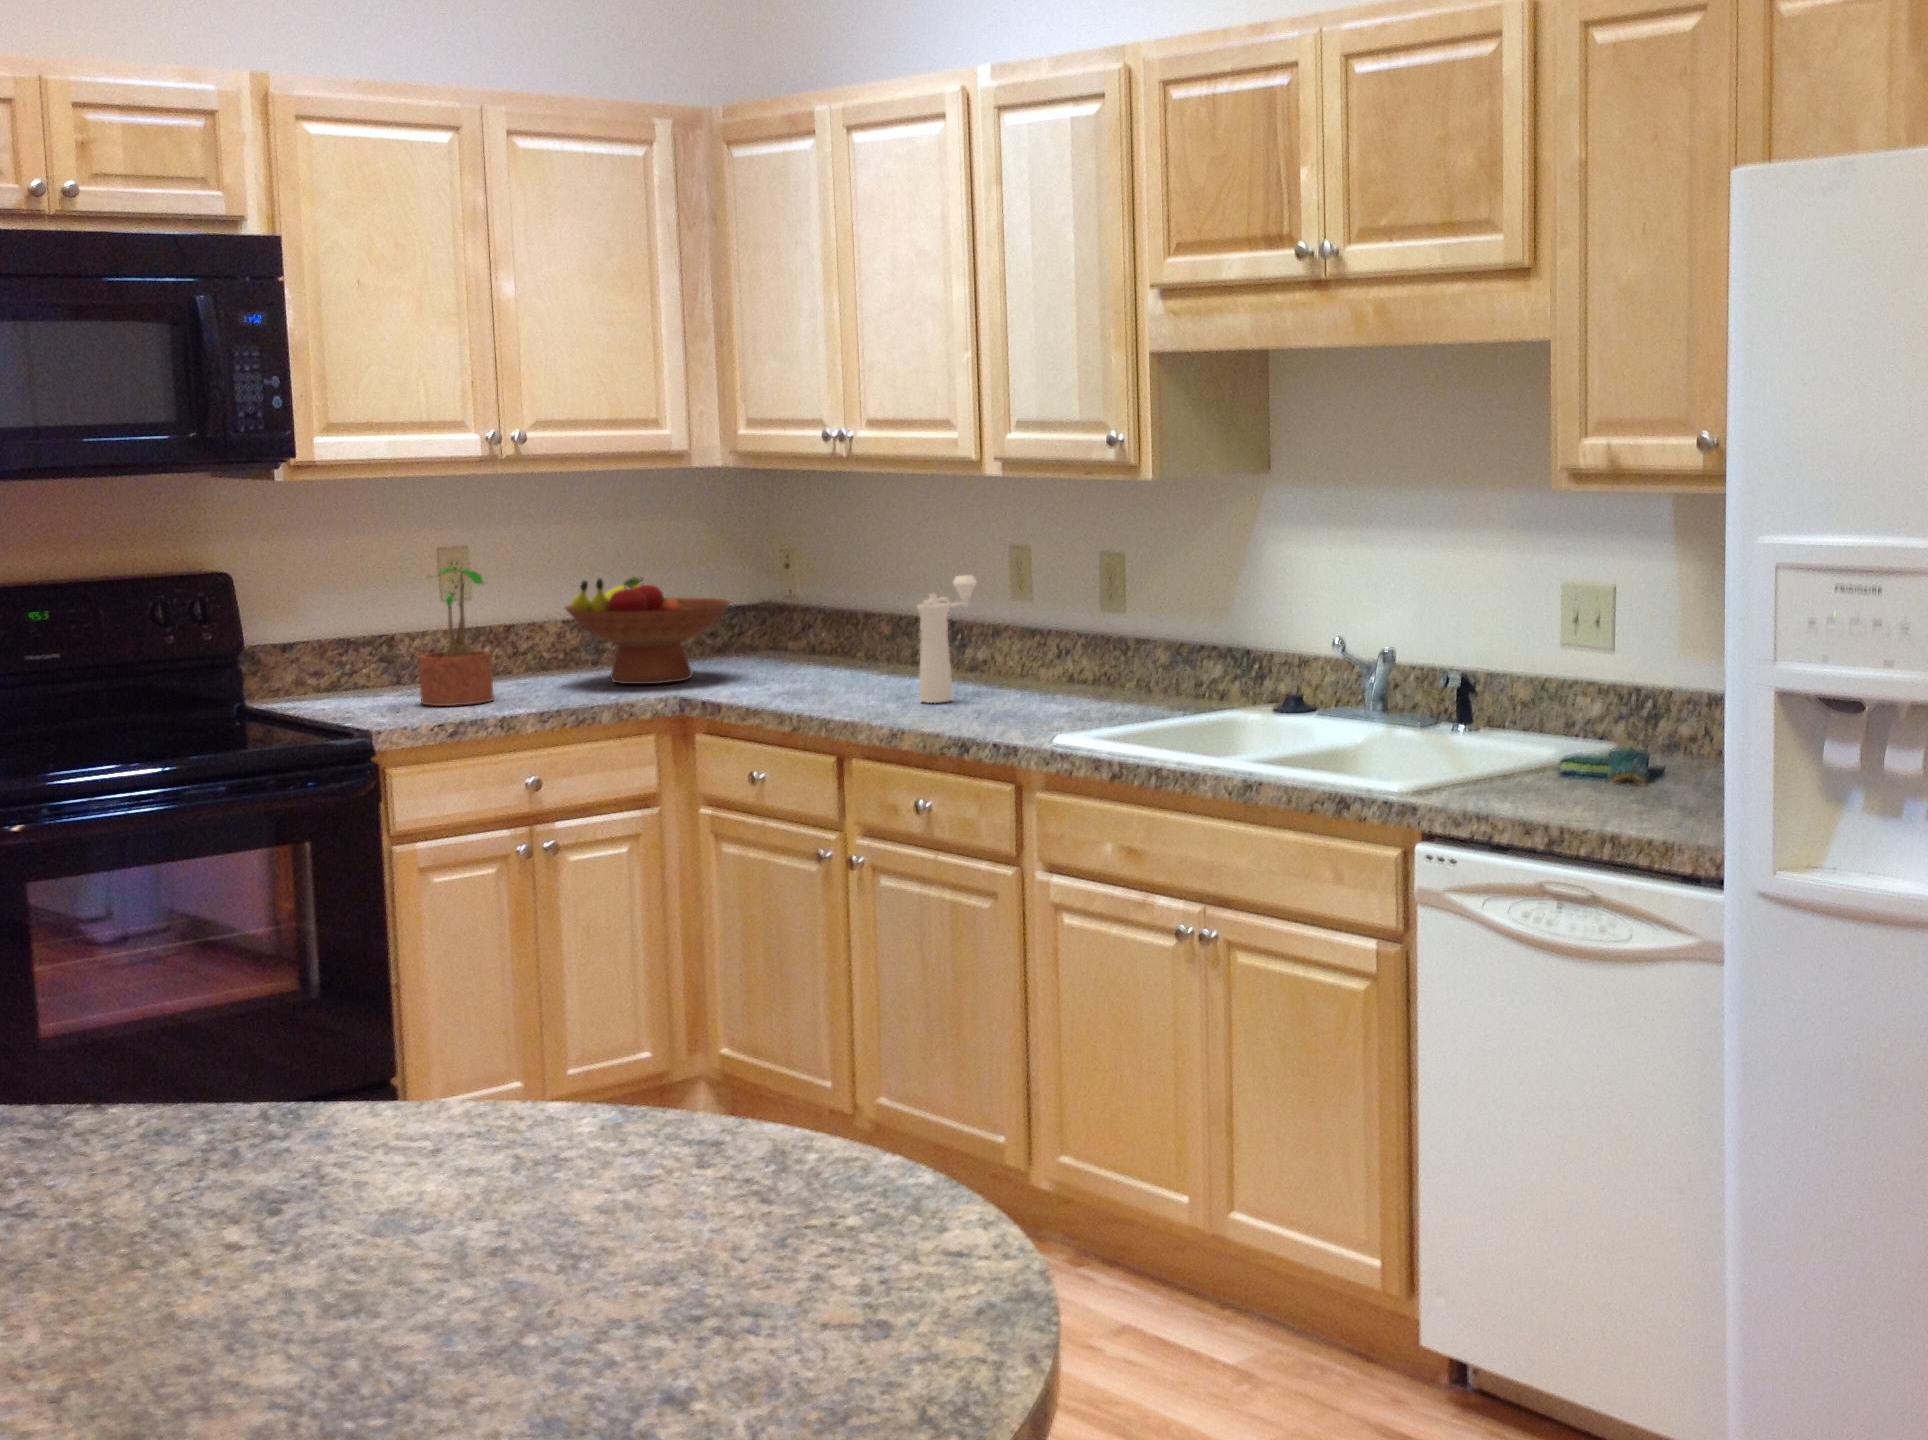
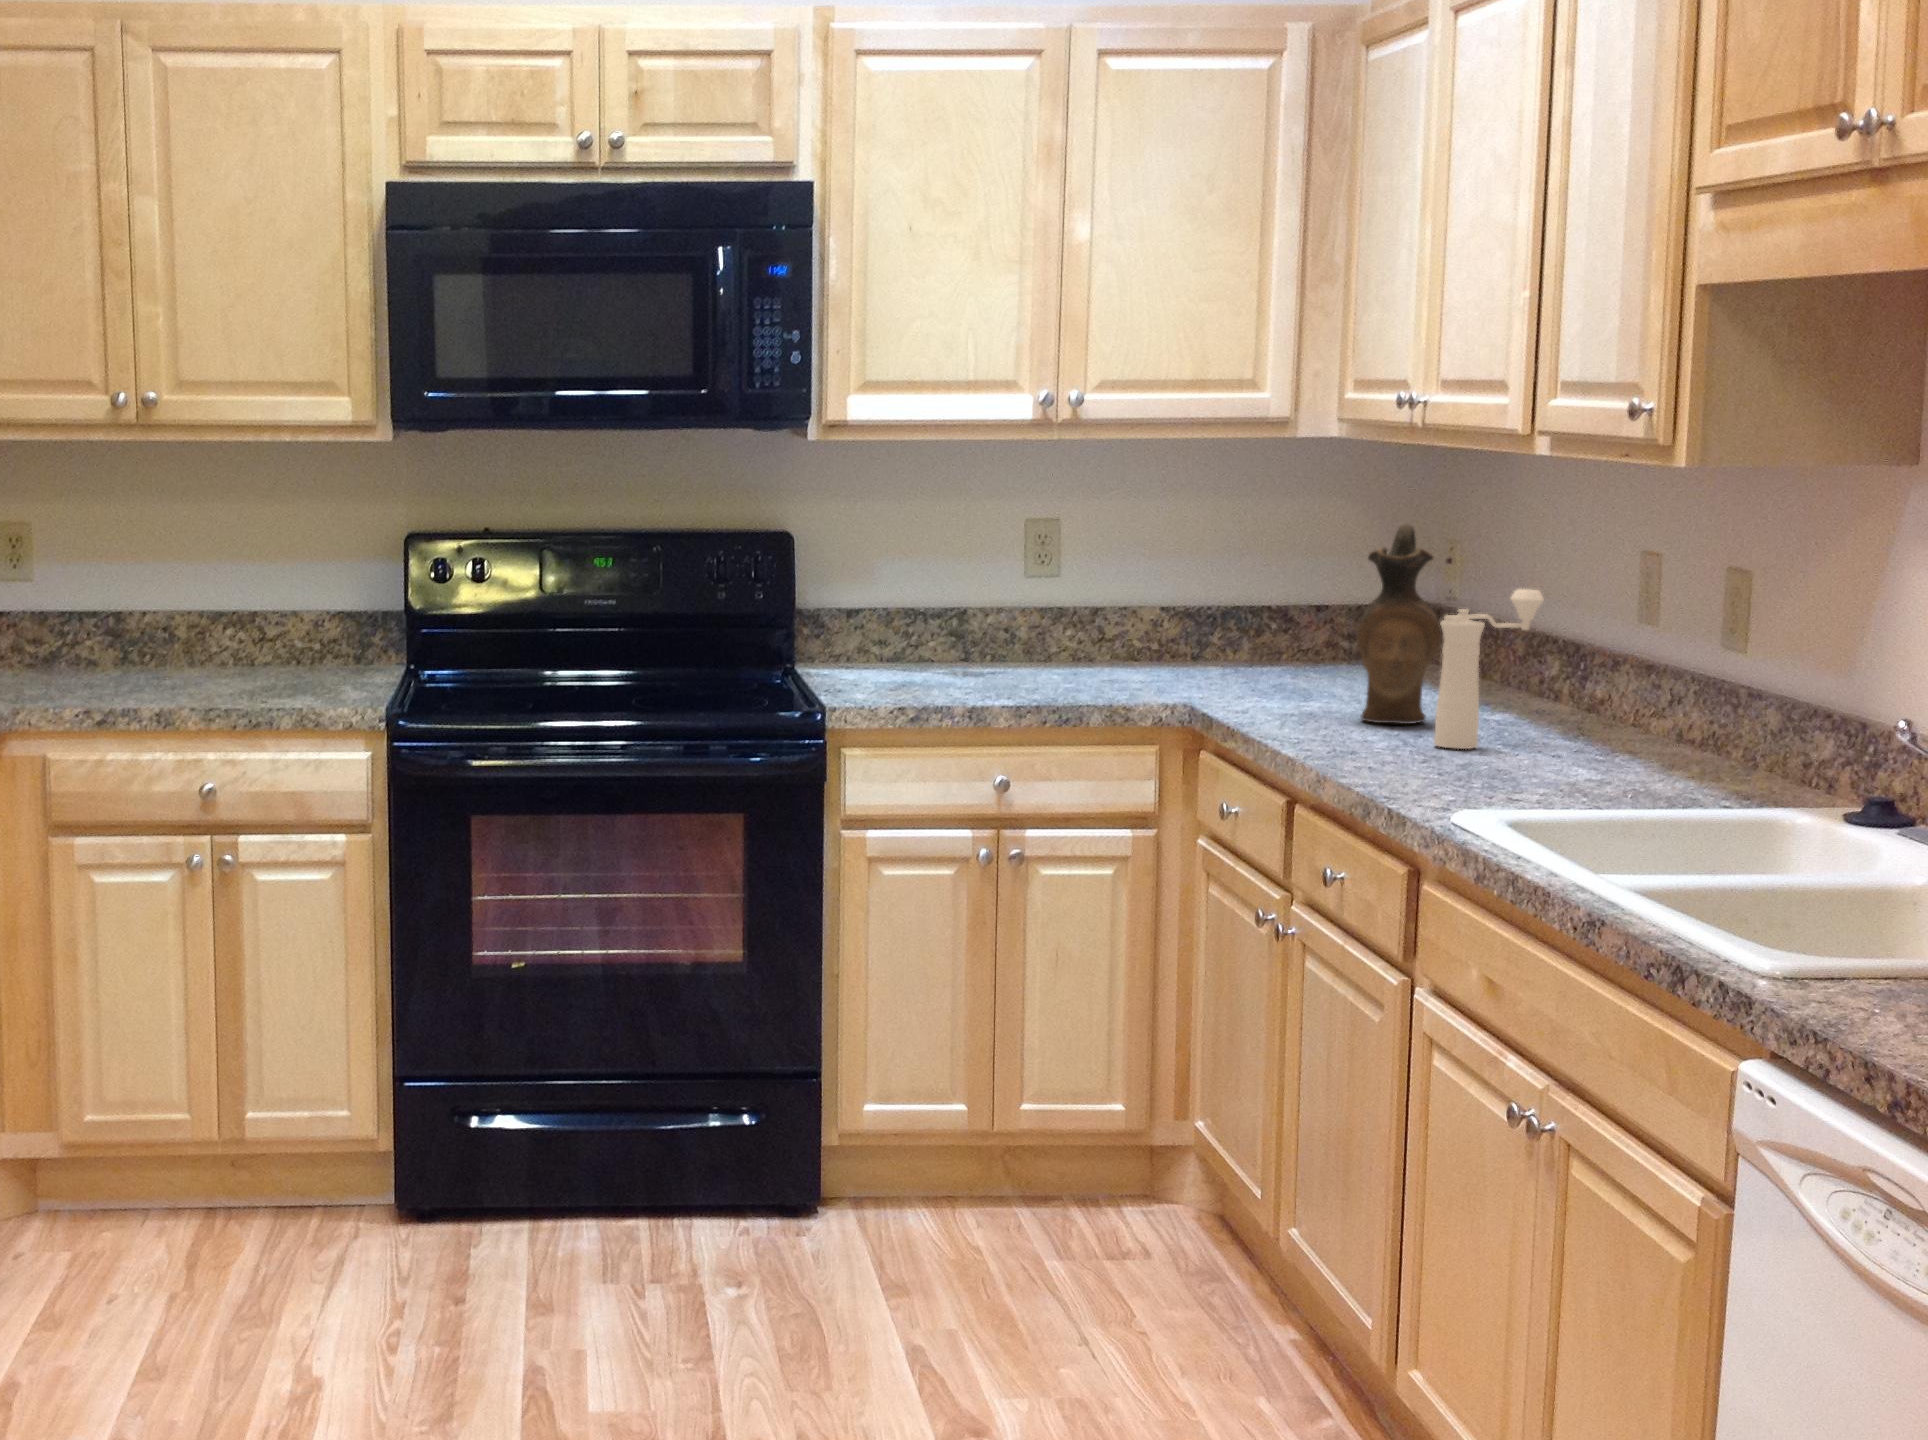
ceramic pitcher: none [819,531,886,691] -> present [1356,524,1441,724]
potted plant: present [418,568,494,706] -> none [941,538,1027,690]
fruit bowl: present [565,577,730,684] -> none [1116,563,1310,691]

